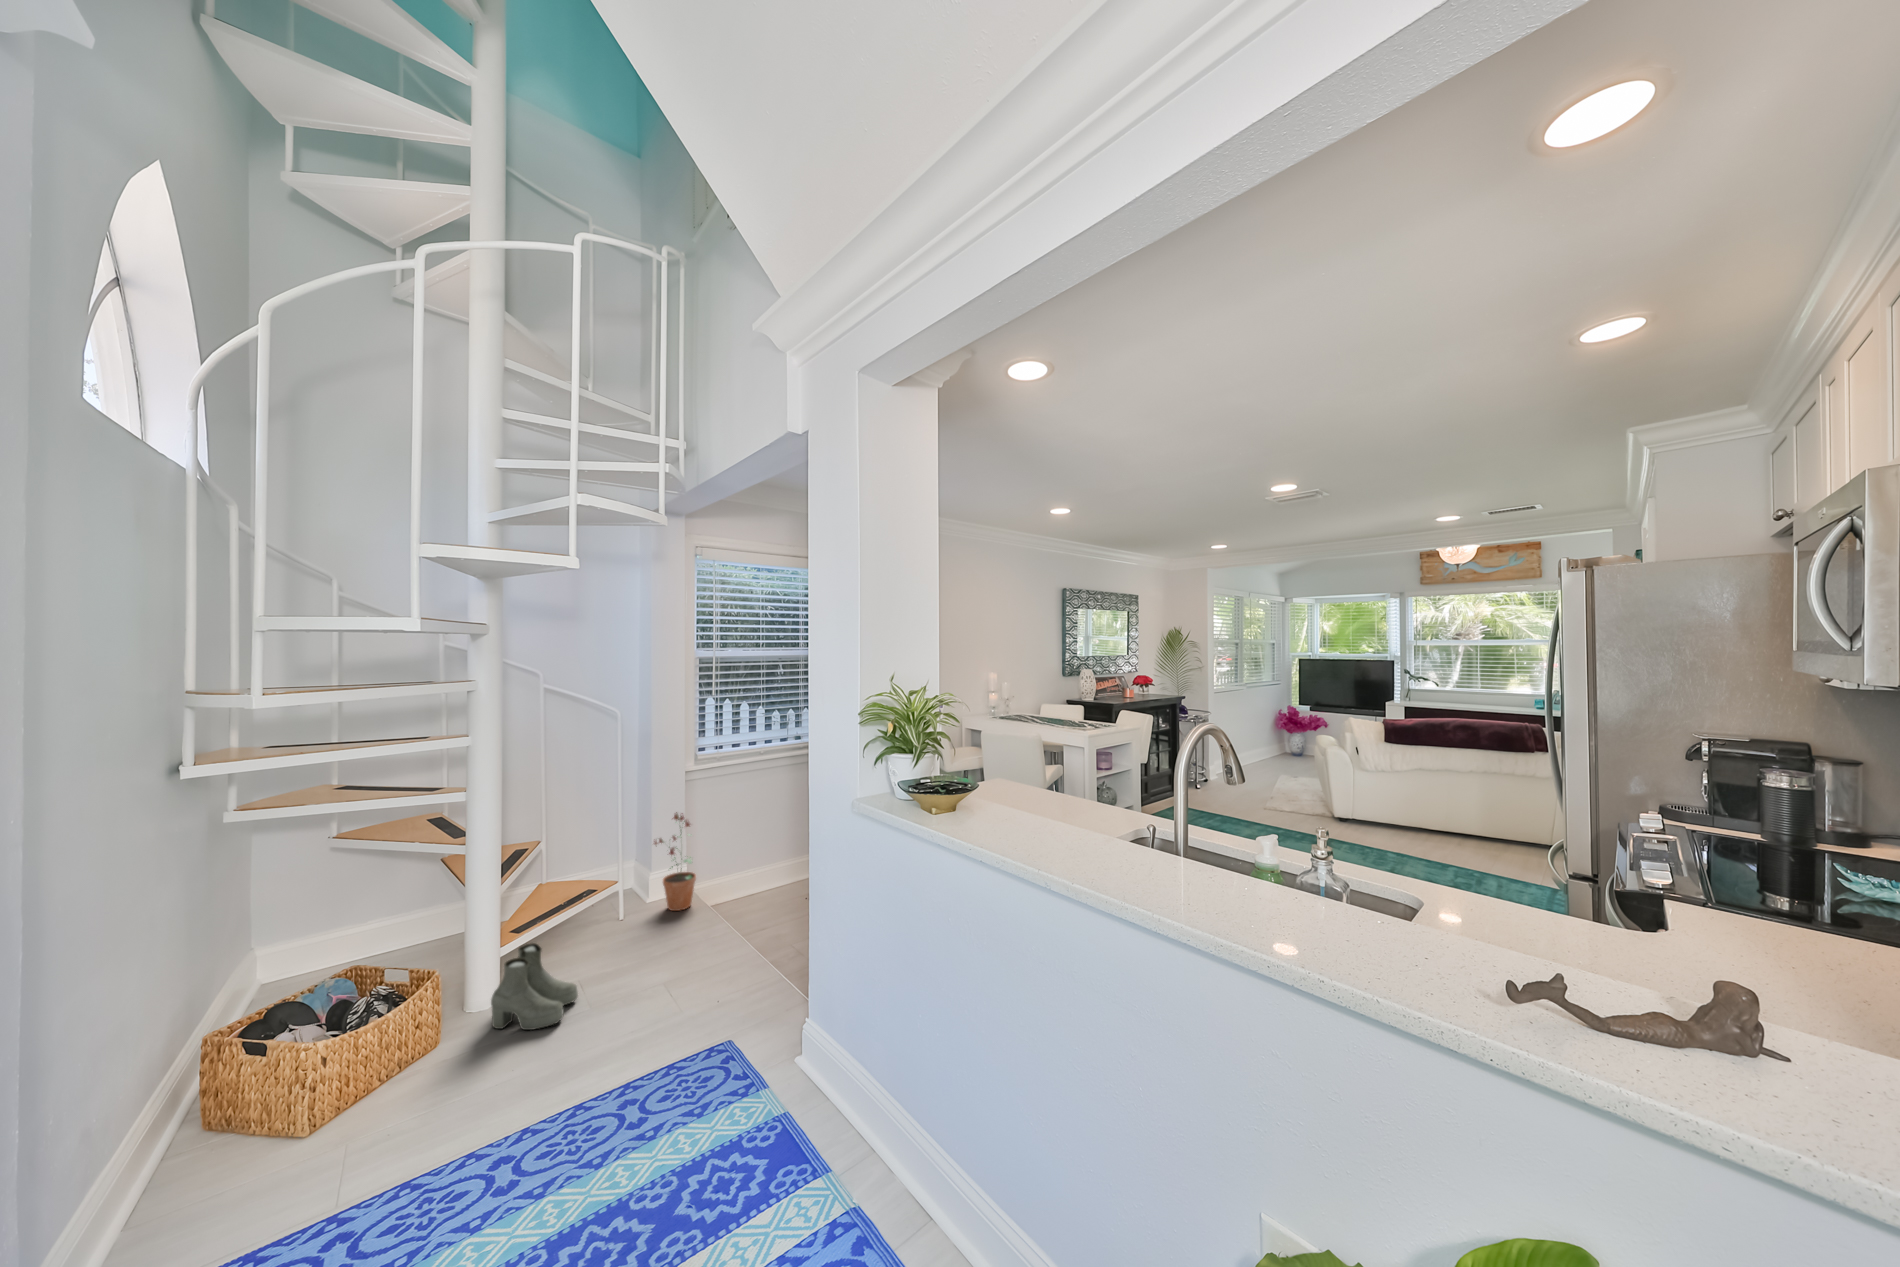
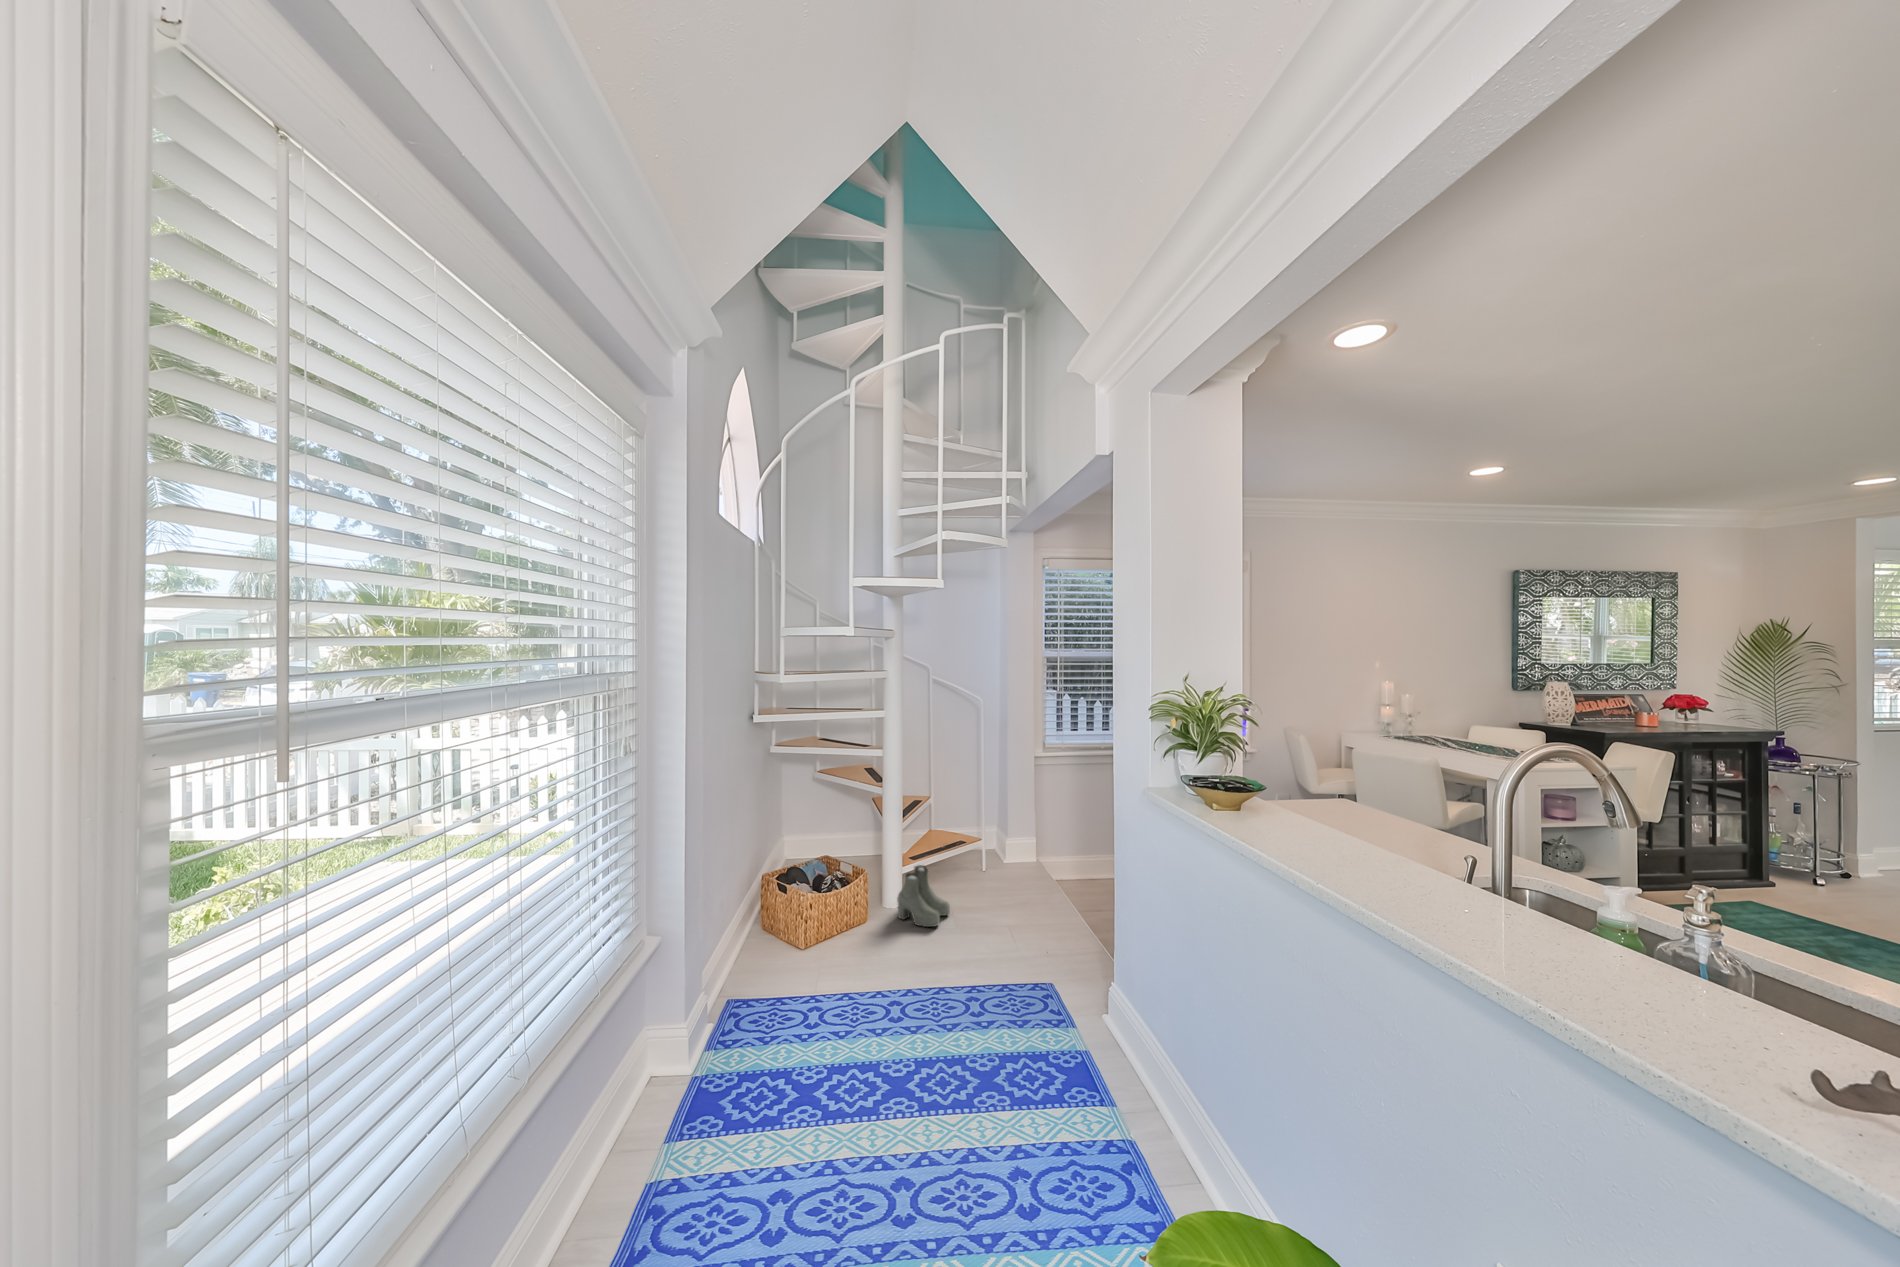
potted plant: present [654,812,696,911] -> none [1008,787,1041,868]

